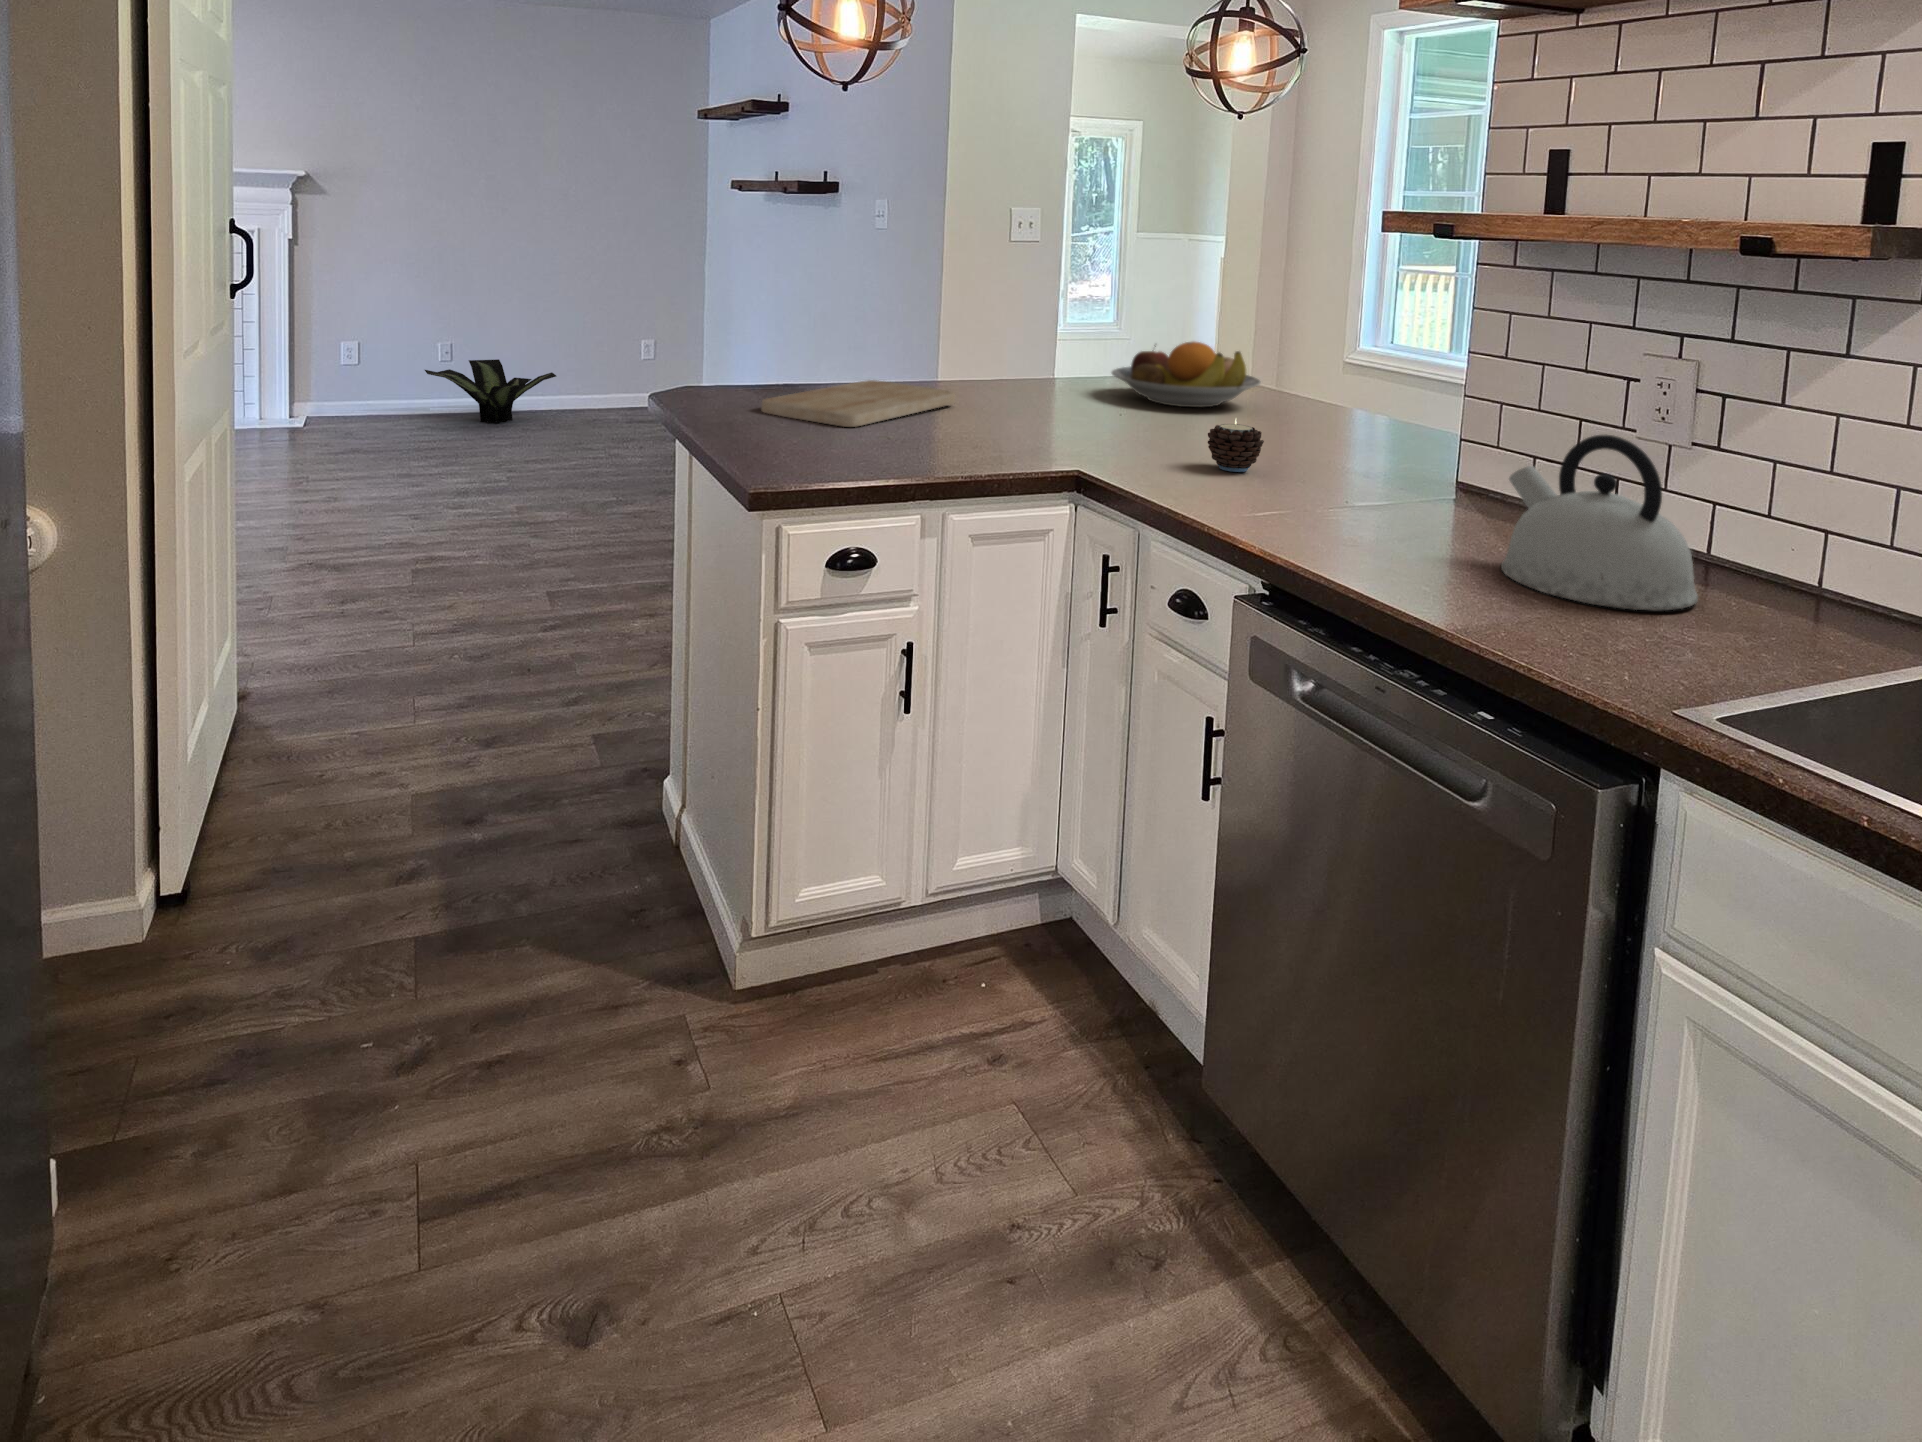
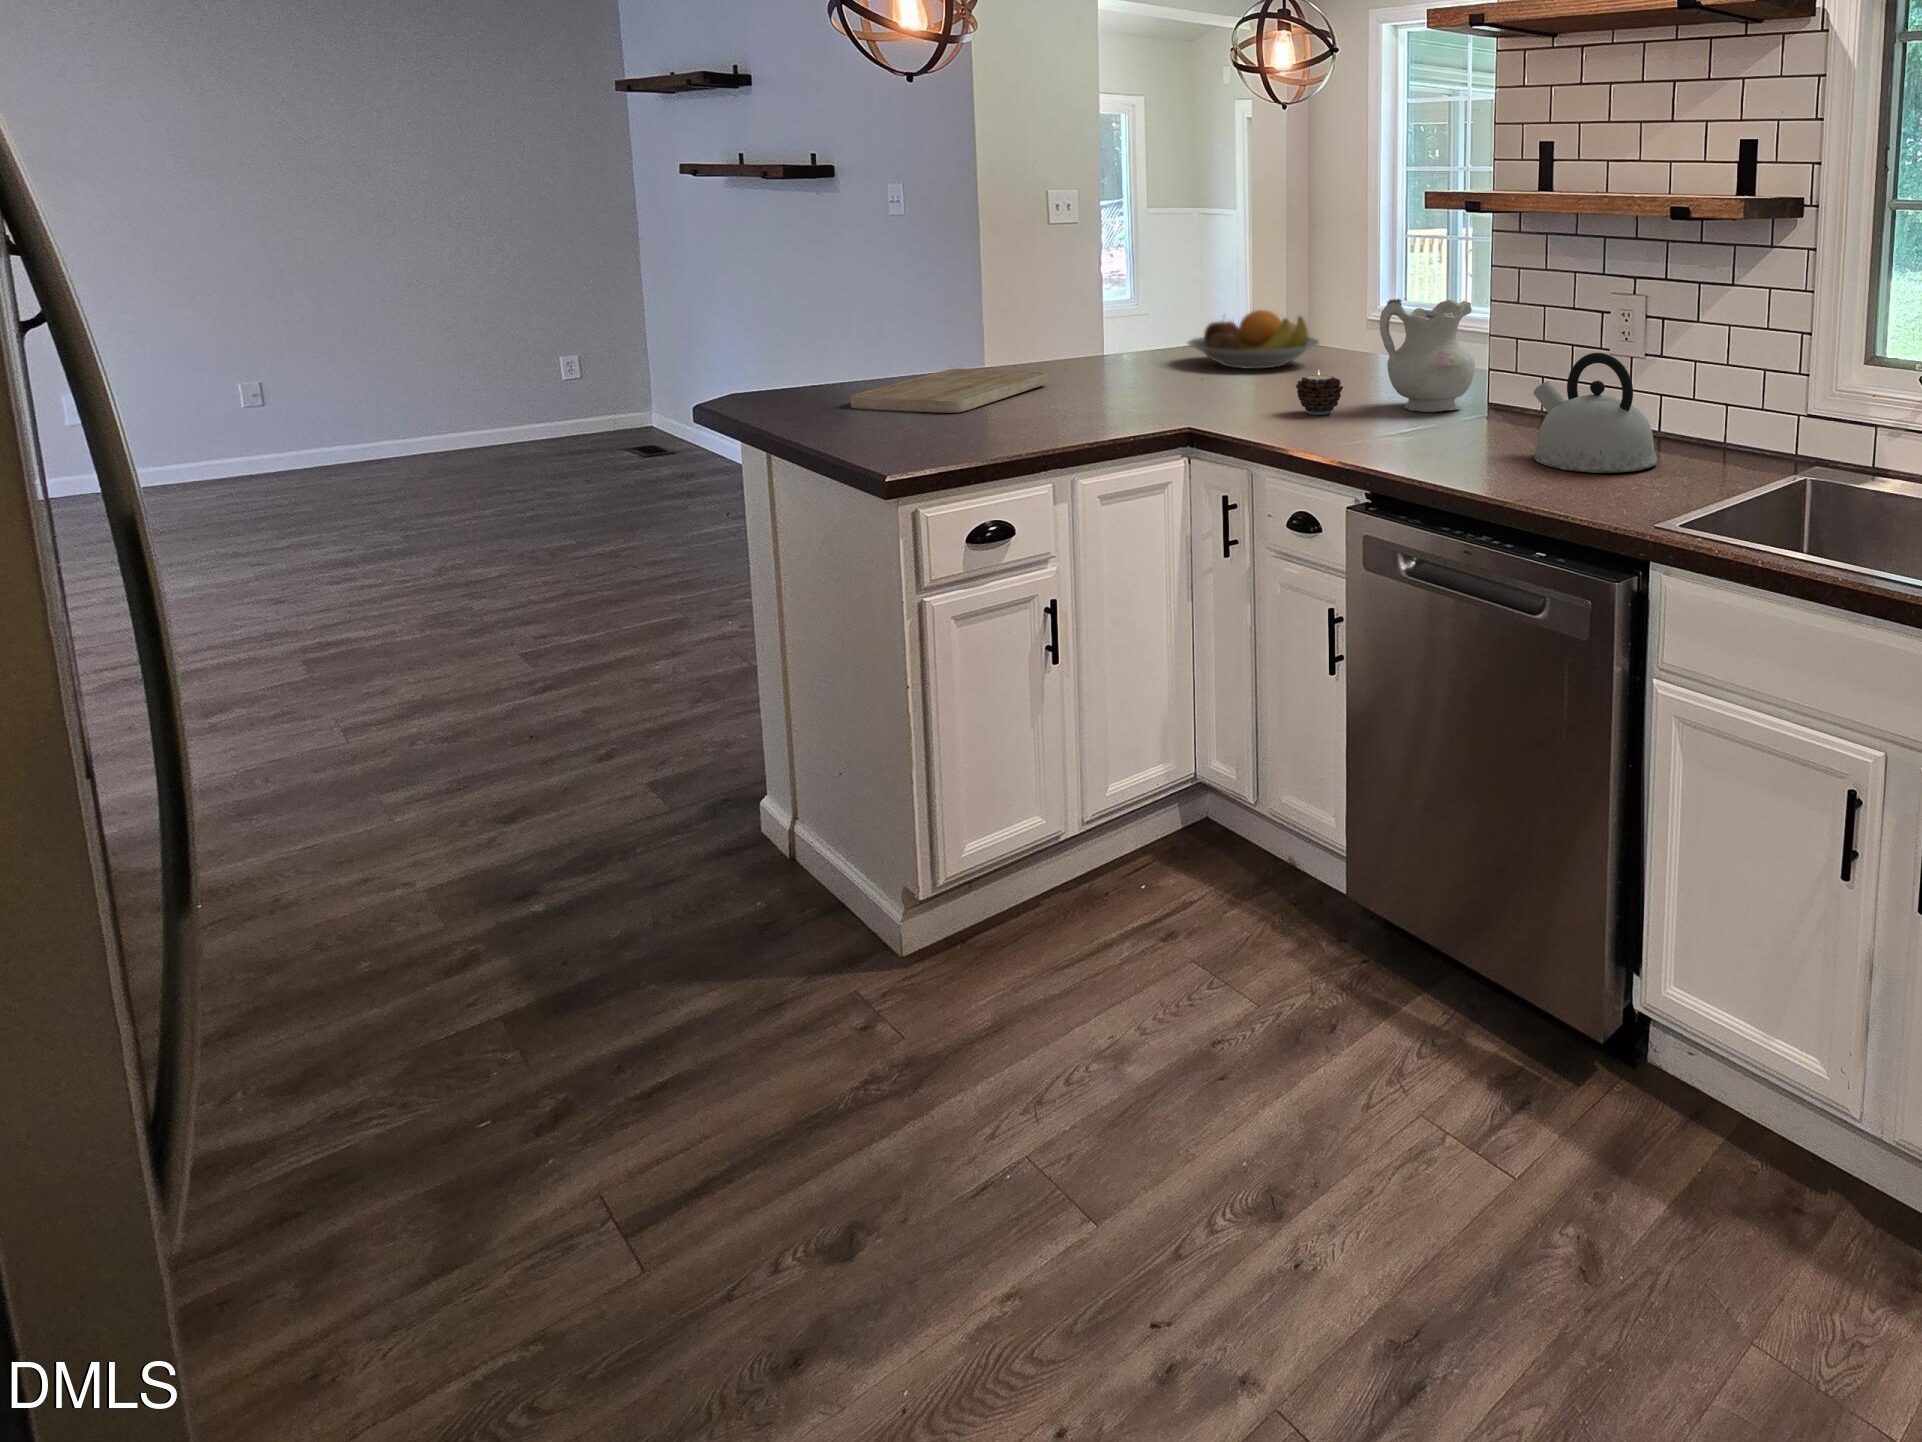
ceramic pitcher: none [1317,339,1443,484] -> present [1380,299,1475,412]
potted plant: present [425,359,556,423] -> none [230,397,450,478]

